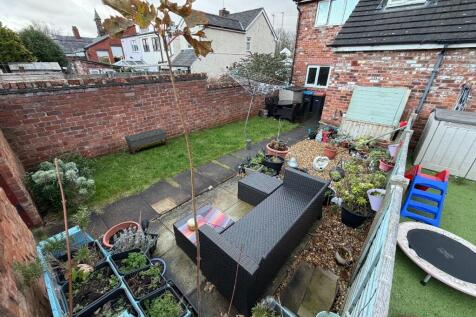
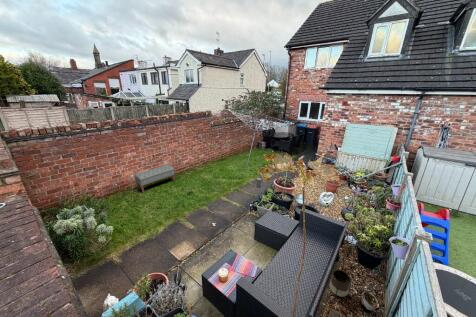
planter: none [306,227,328,259] -> present [330,269,351,301]

